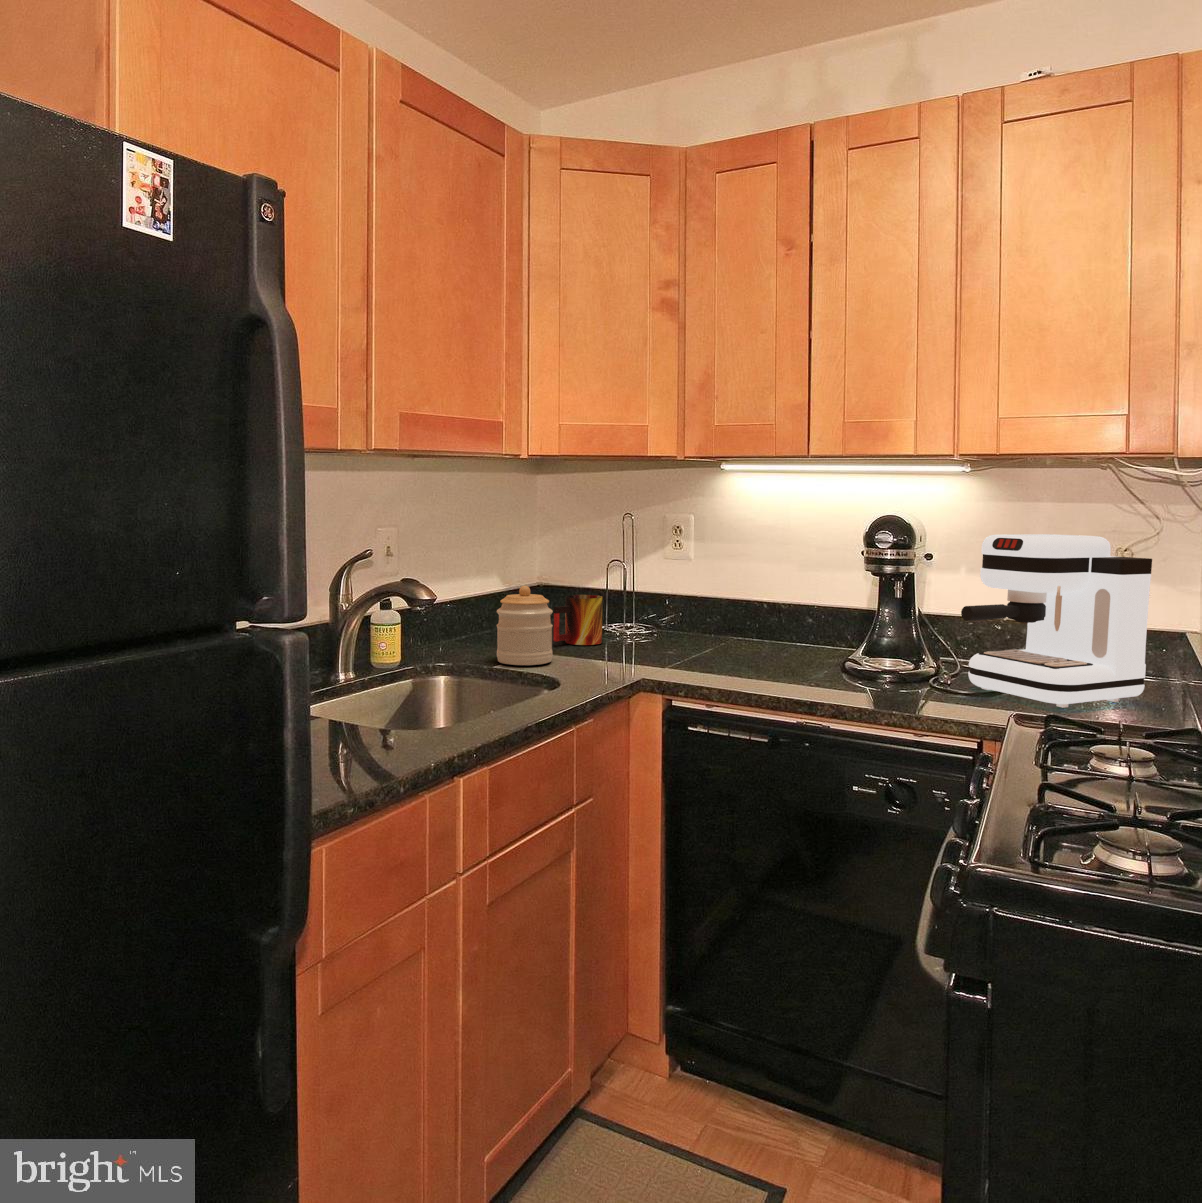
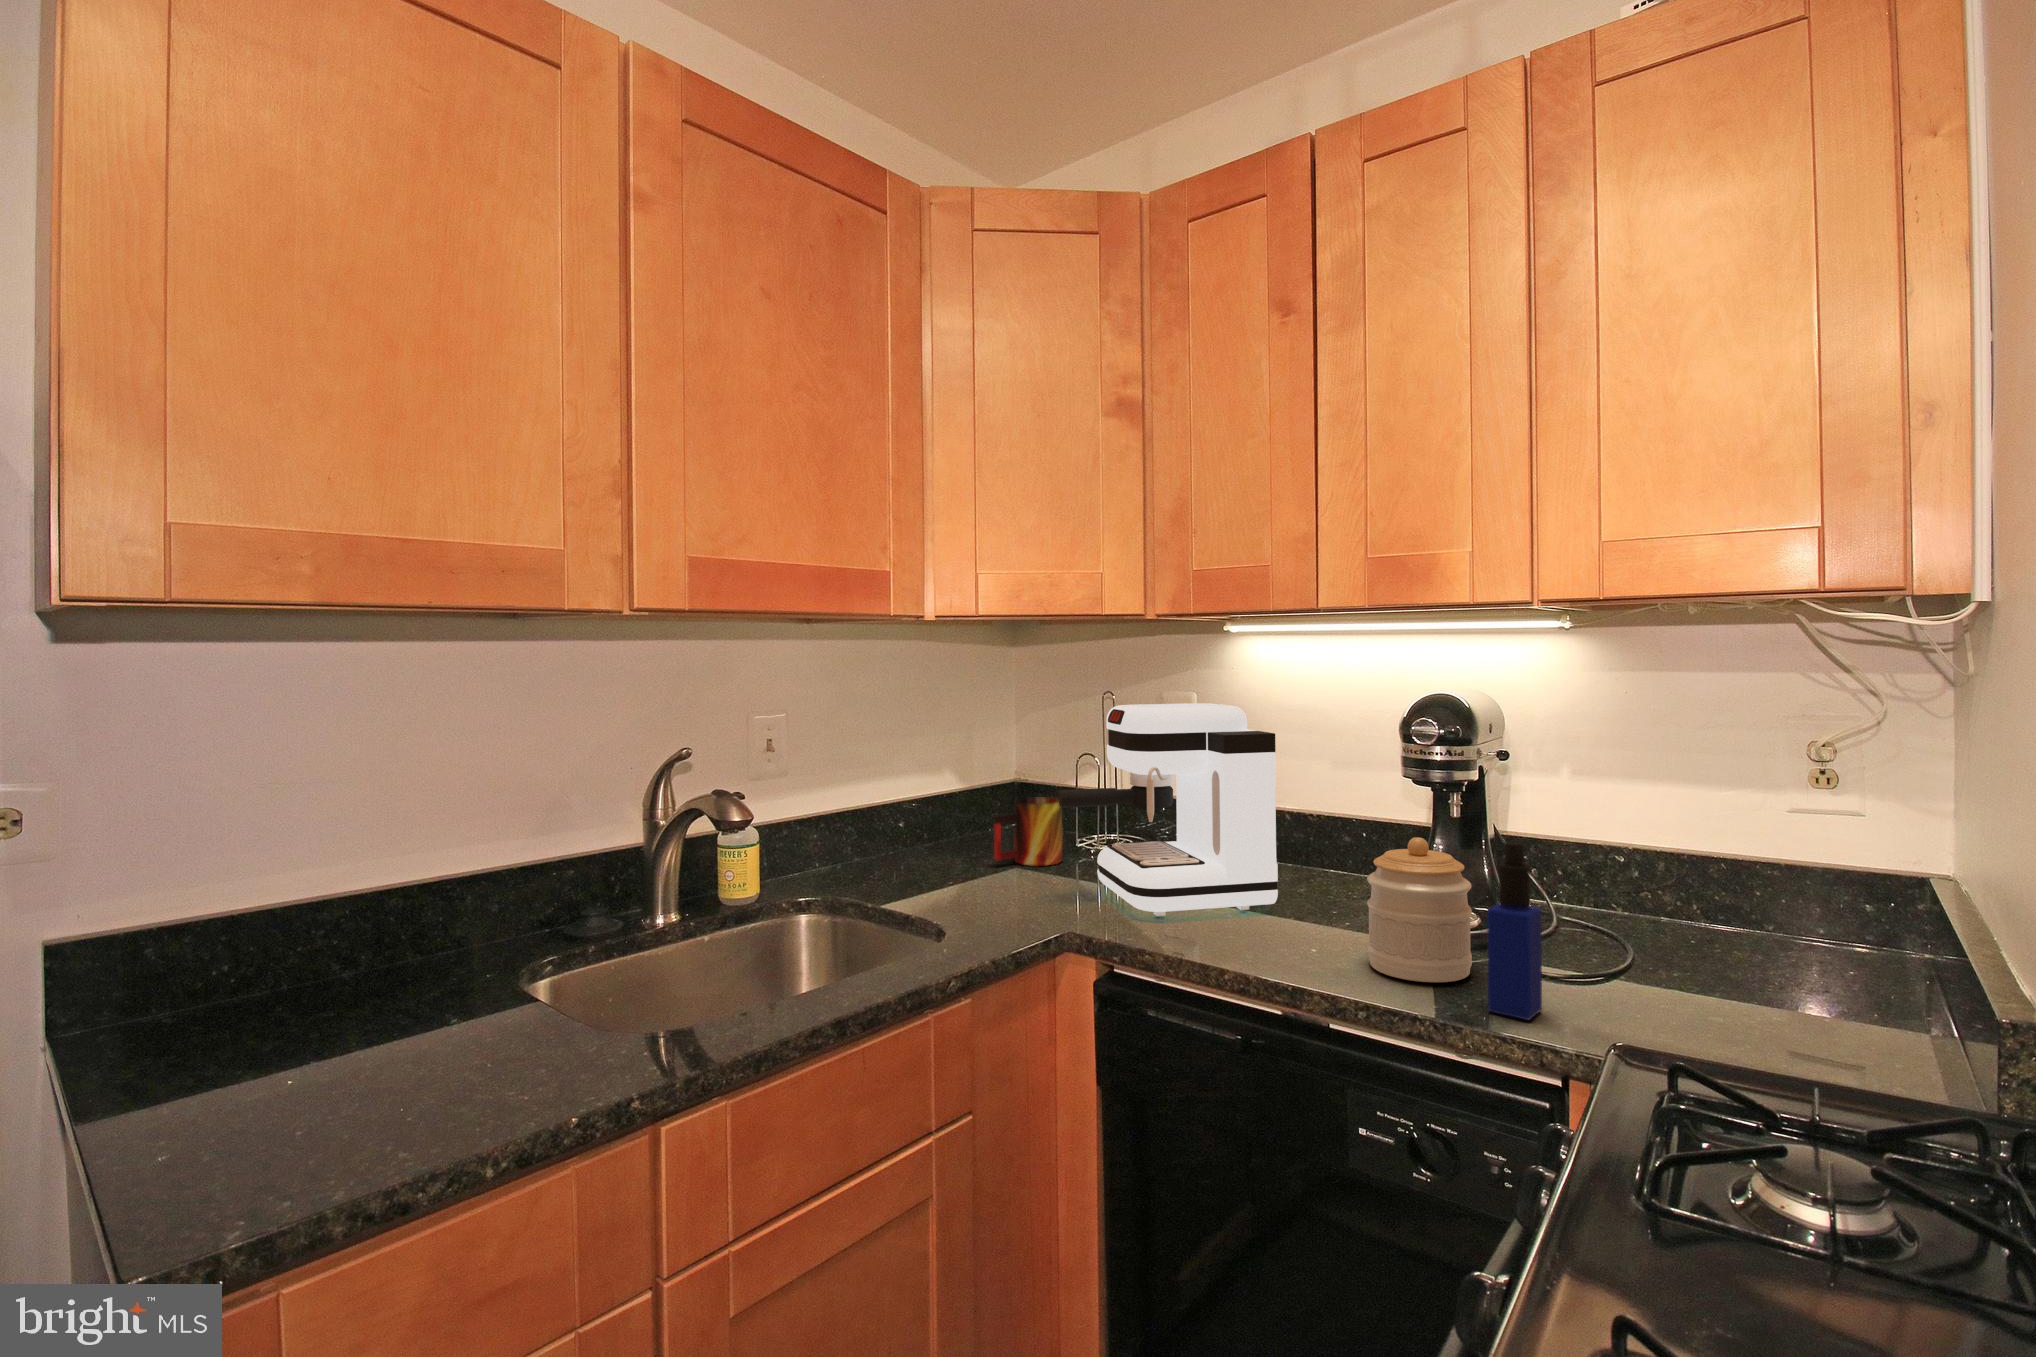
coffee maker: present [961,534,1152,708] -> present [1058,703,1278,916]
jar: present [497,586,553,665] -> present [1367,837,1472,982]
bottle: none [932,604,965,711] -> present [1487,842,1542,1020]

